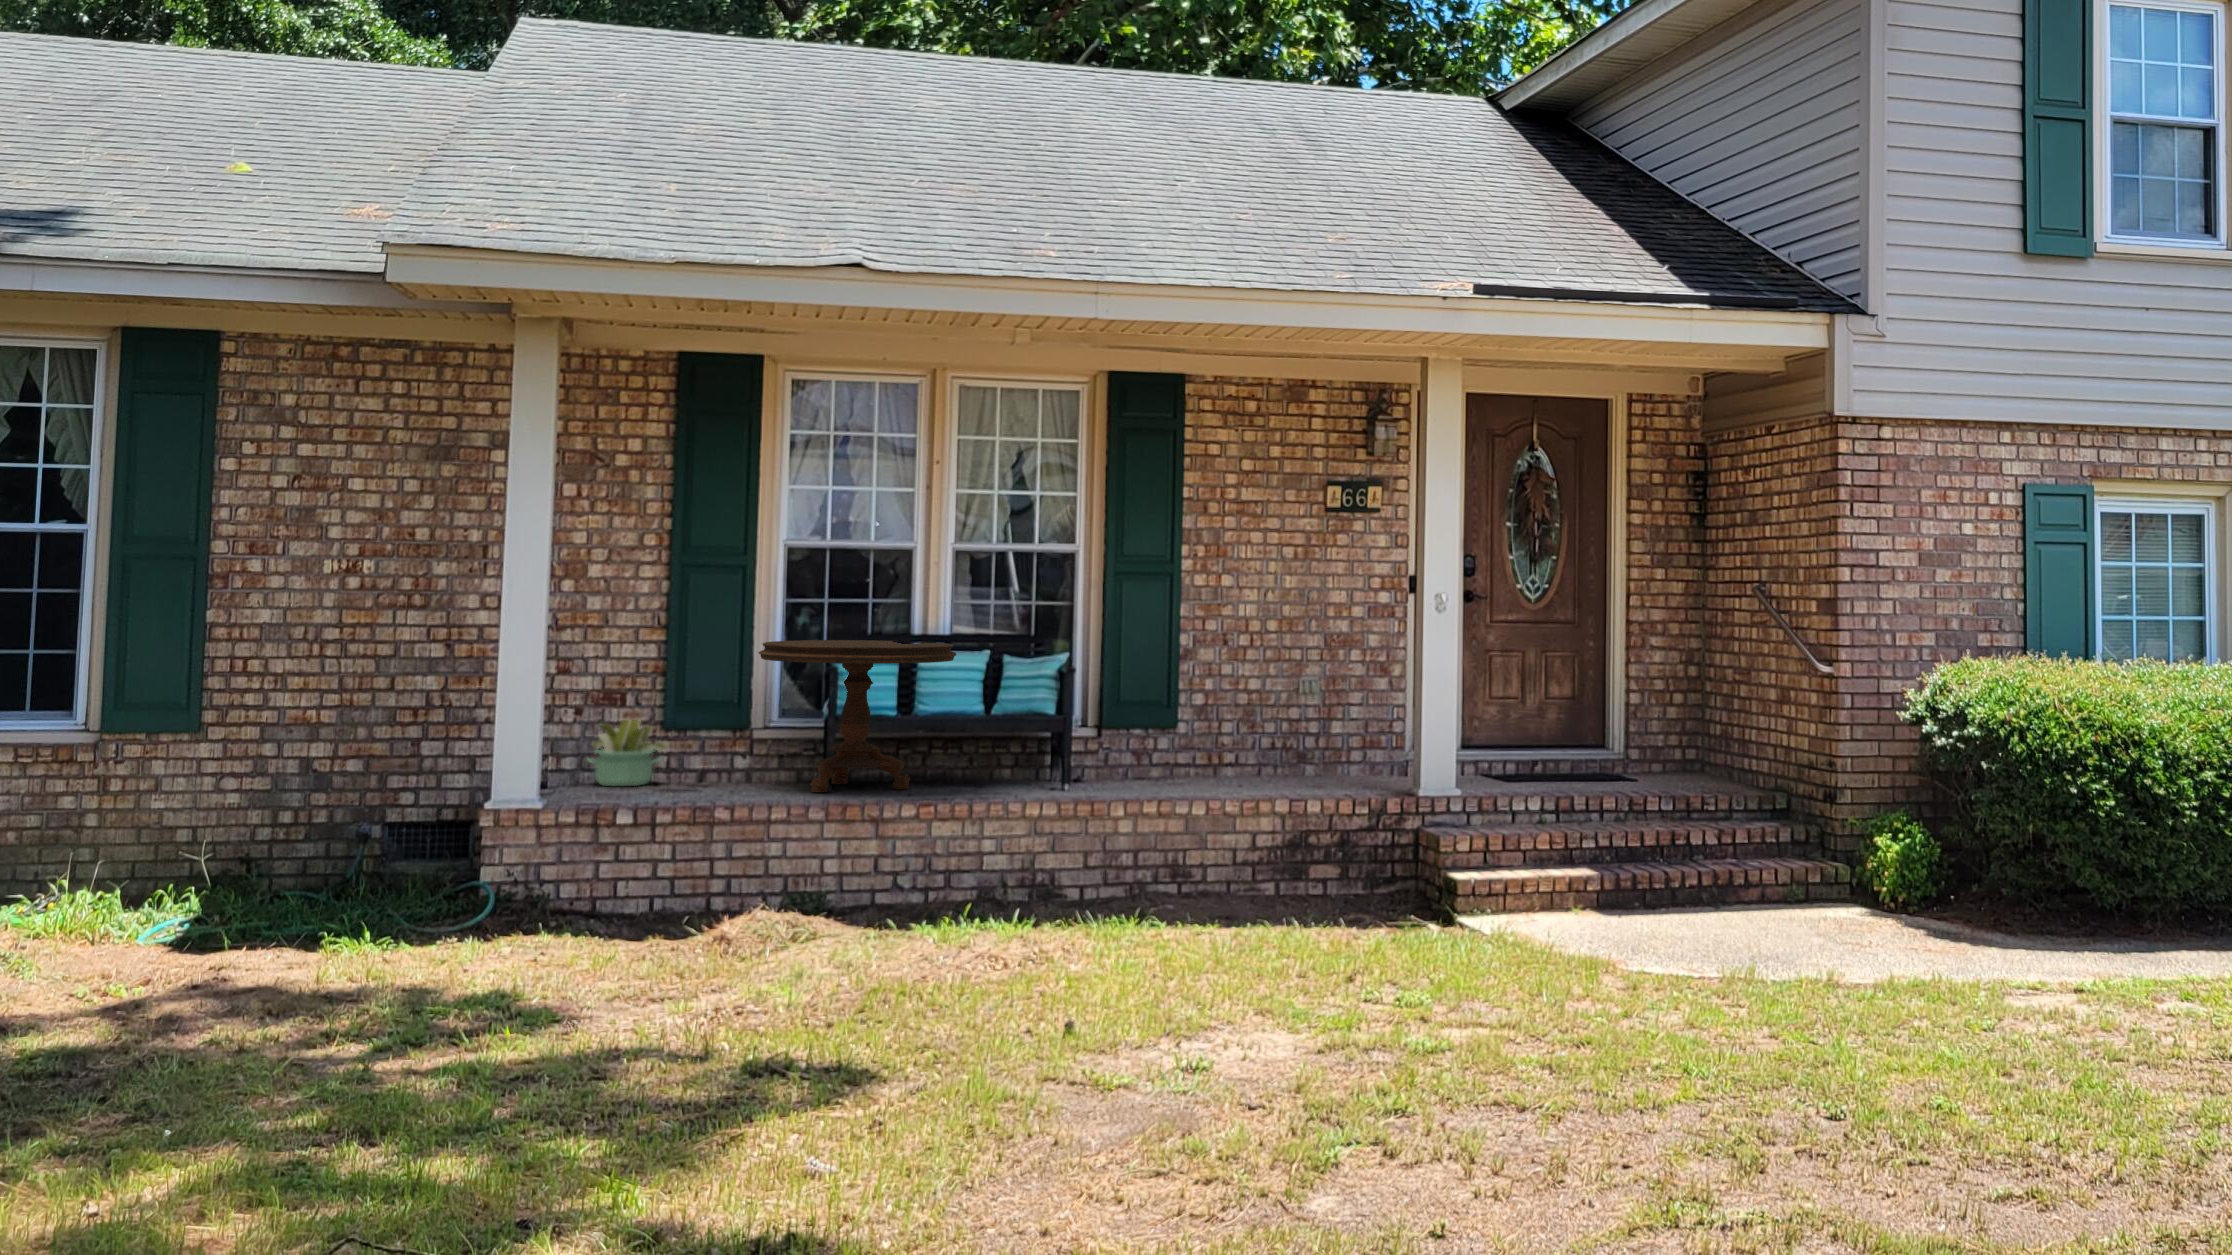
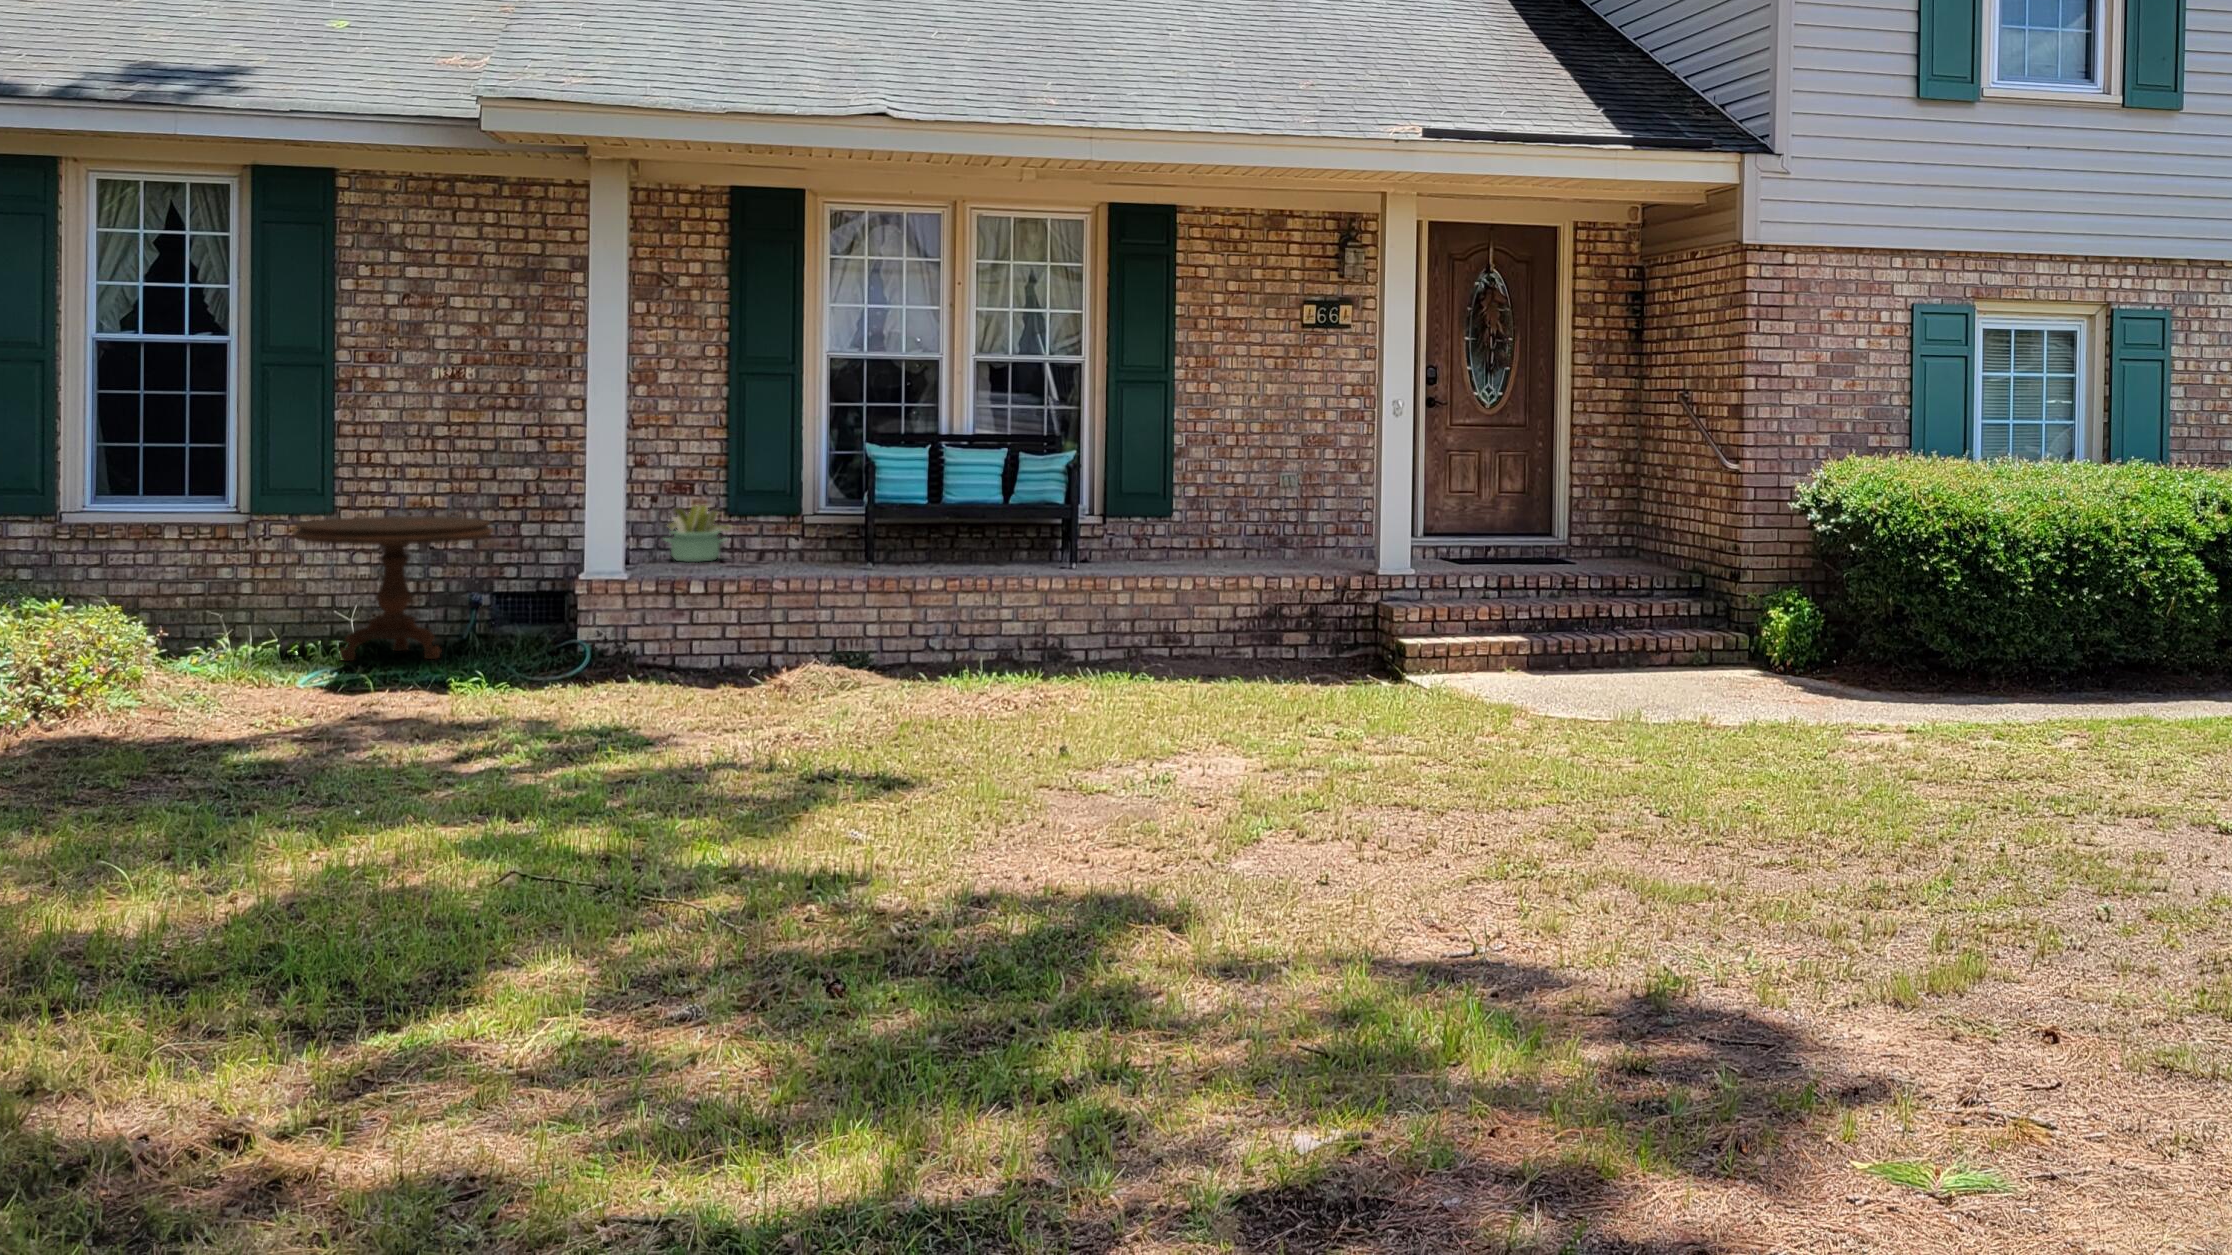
side table: present [759,640,956,792] -> present [293,516,492,661]

